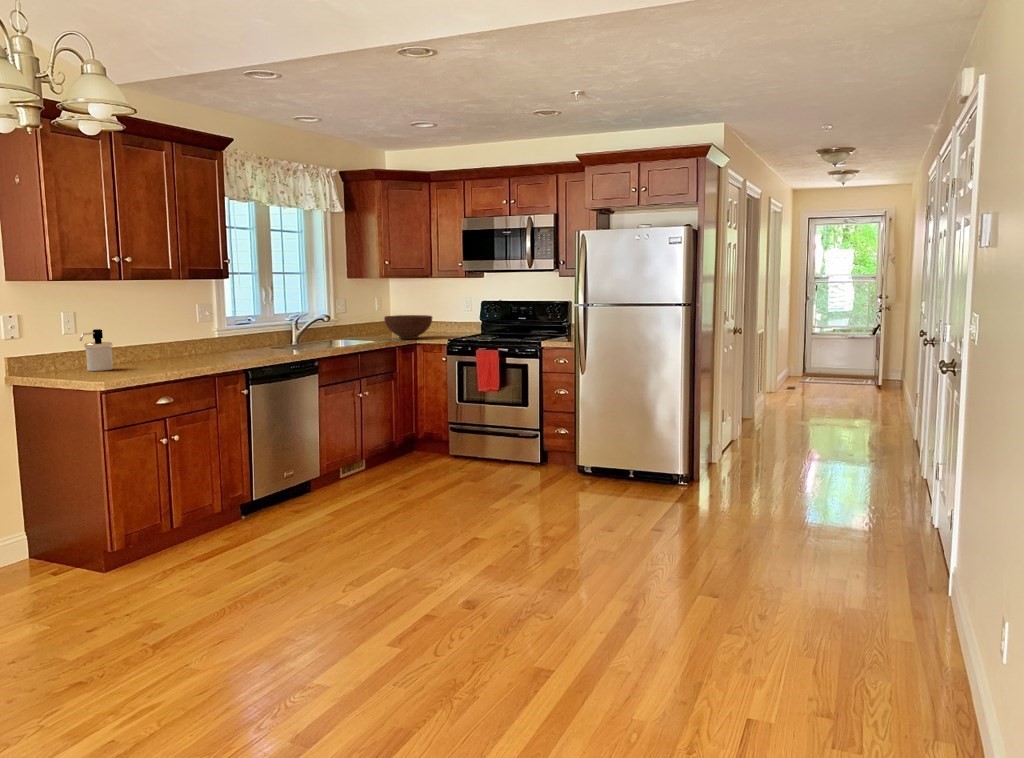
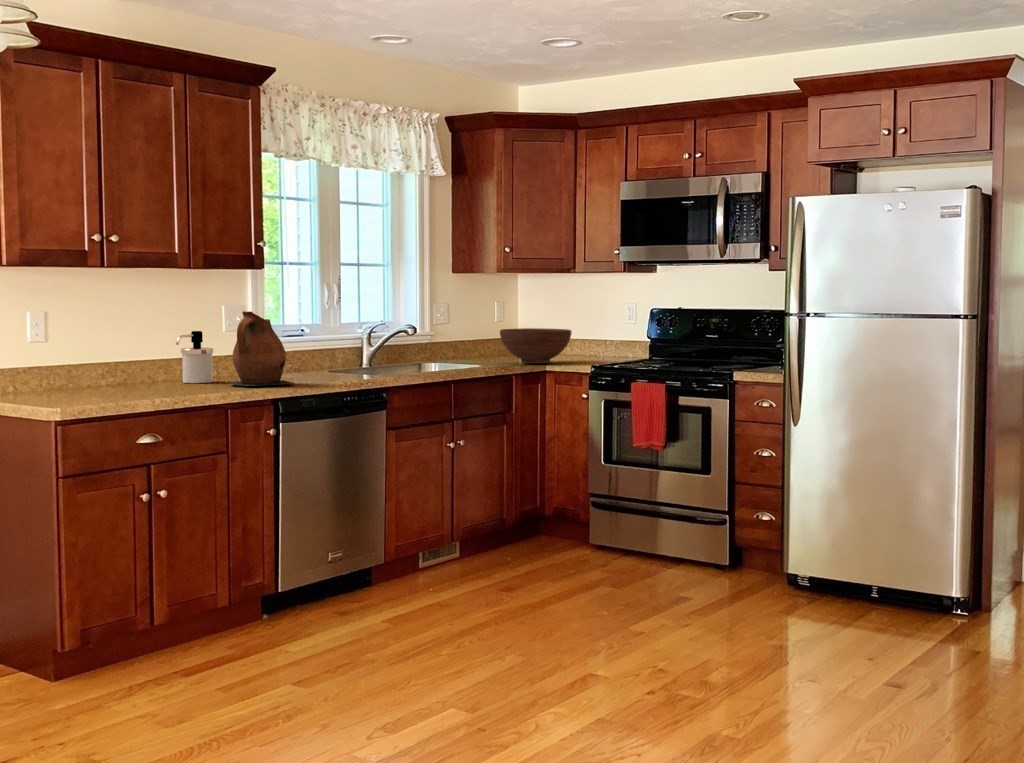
ceramic pitcher: none [208,309,259,361] -> present [230,311,294,386]
soap dispenser: present [80,329,113,371] -> present [176,331,213,383]

